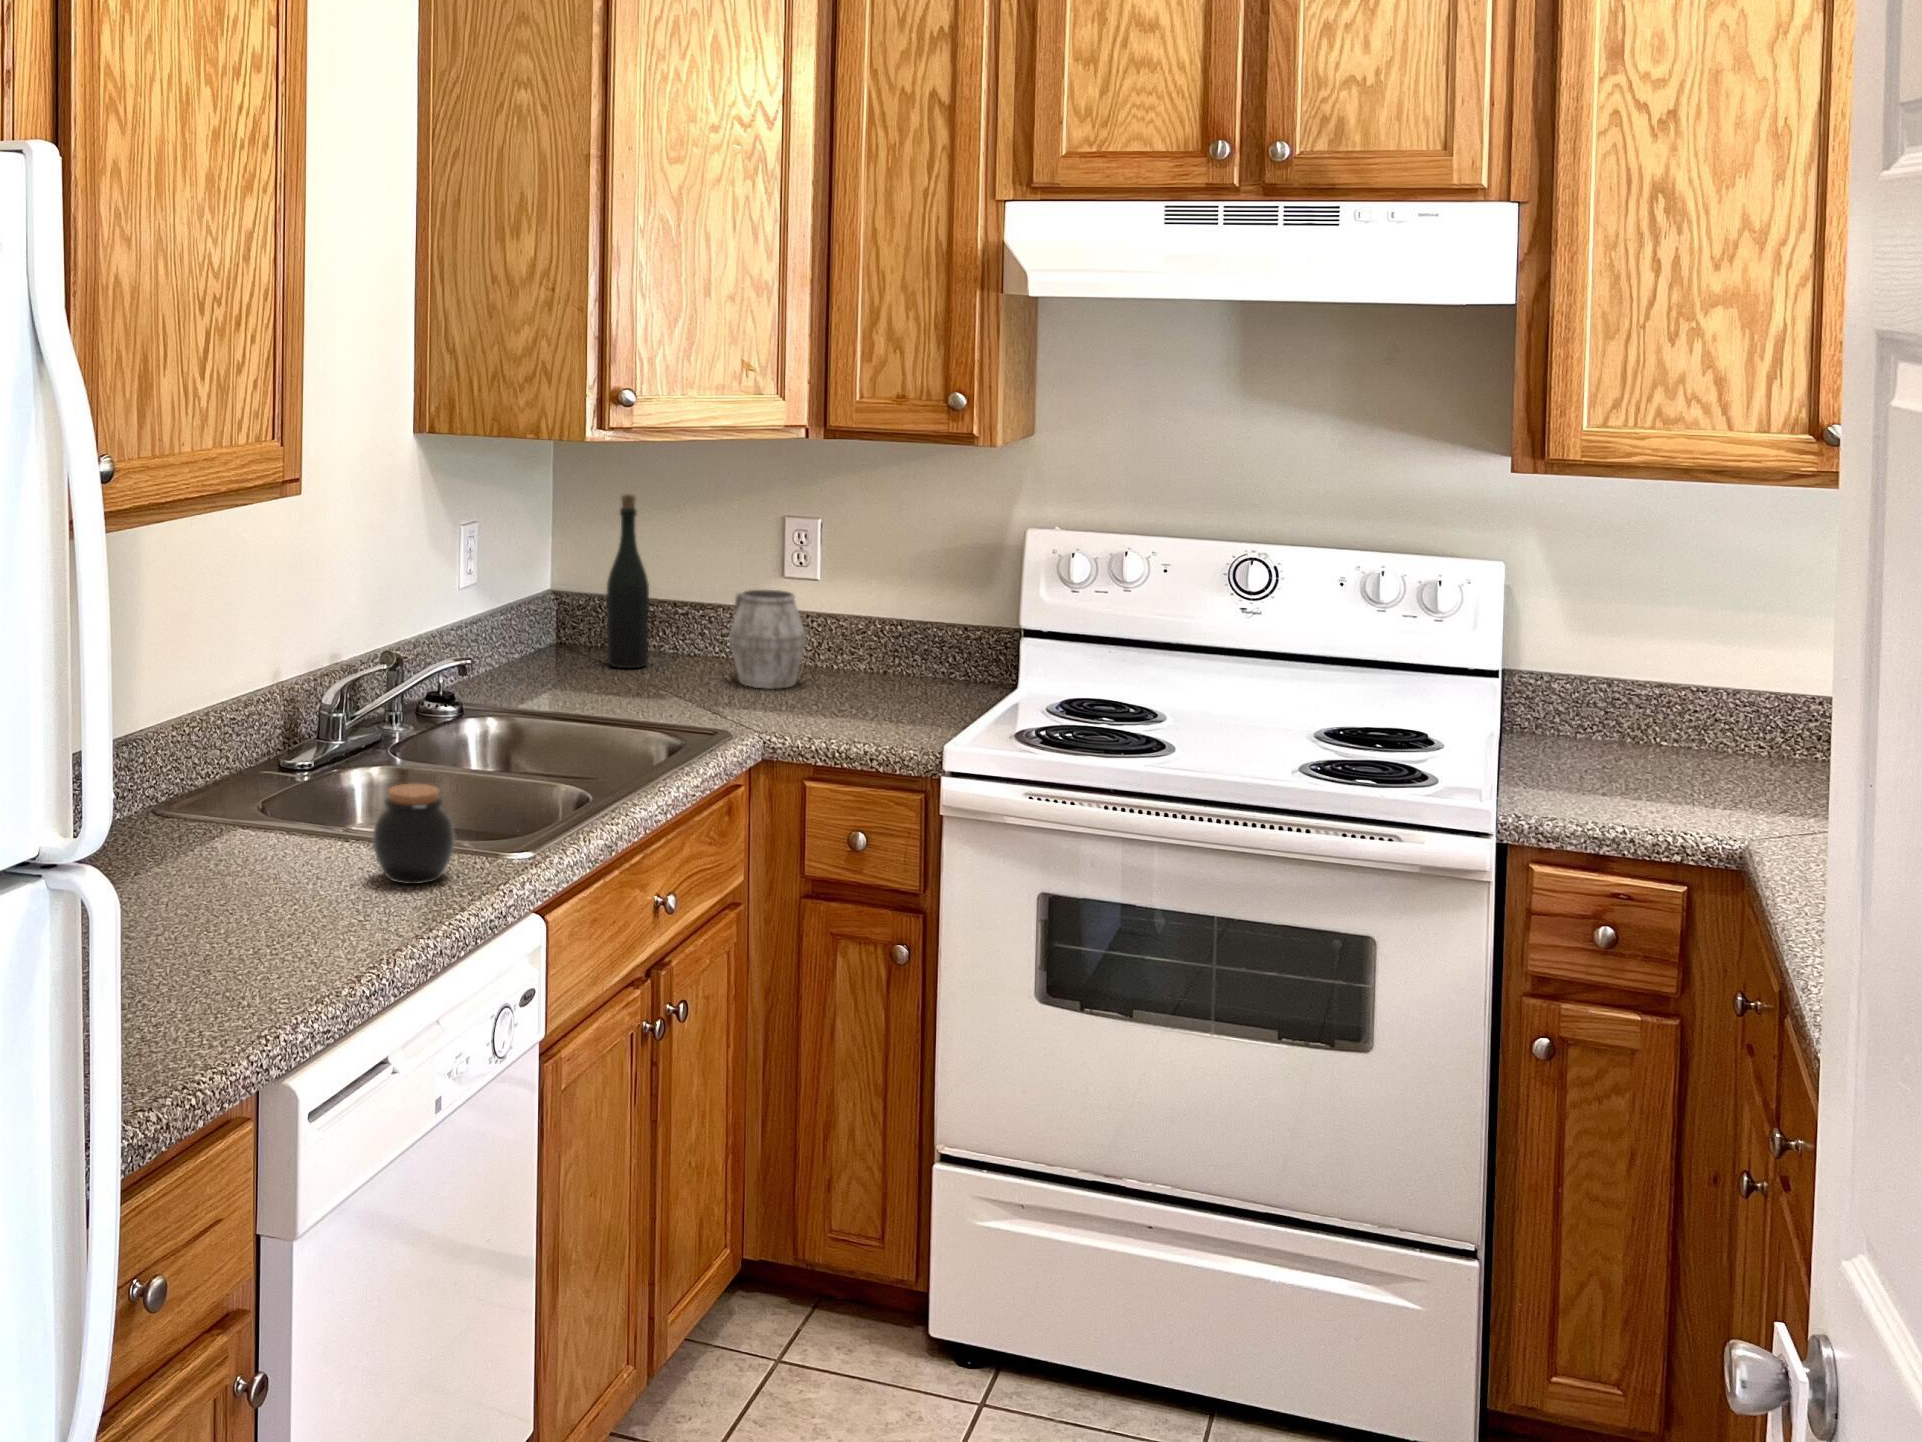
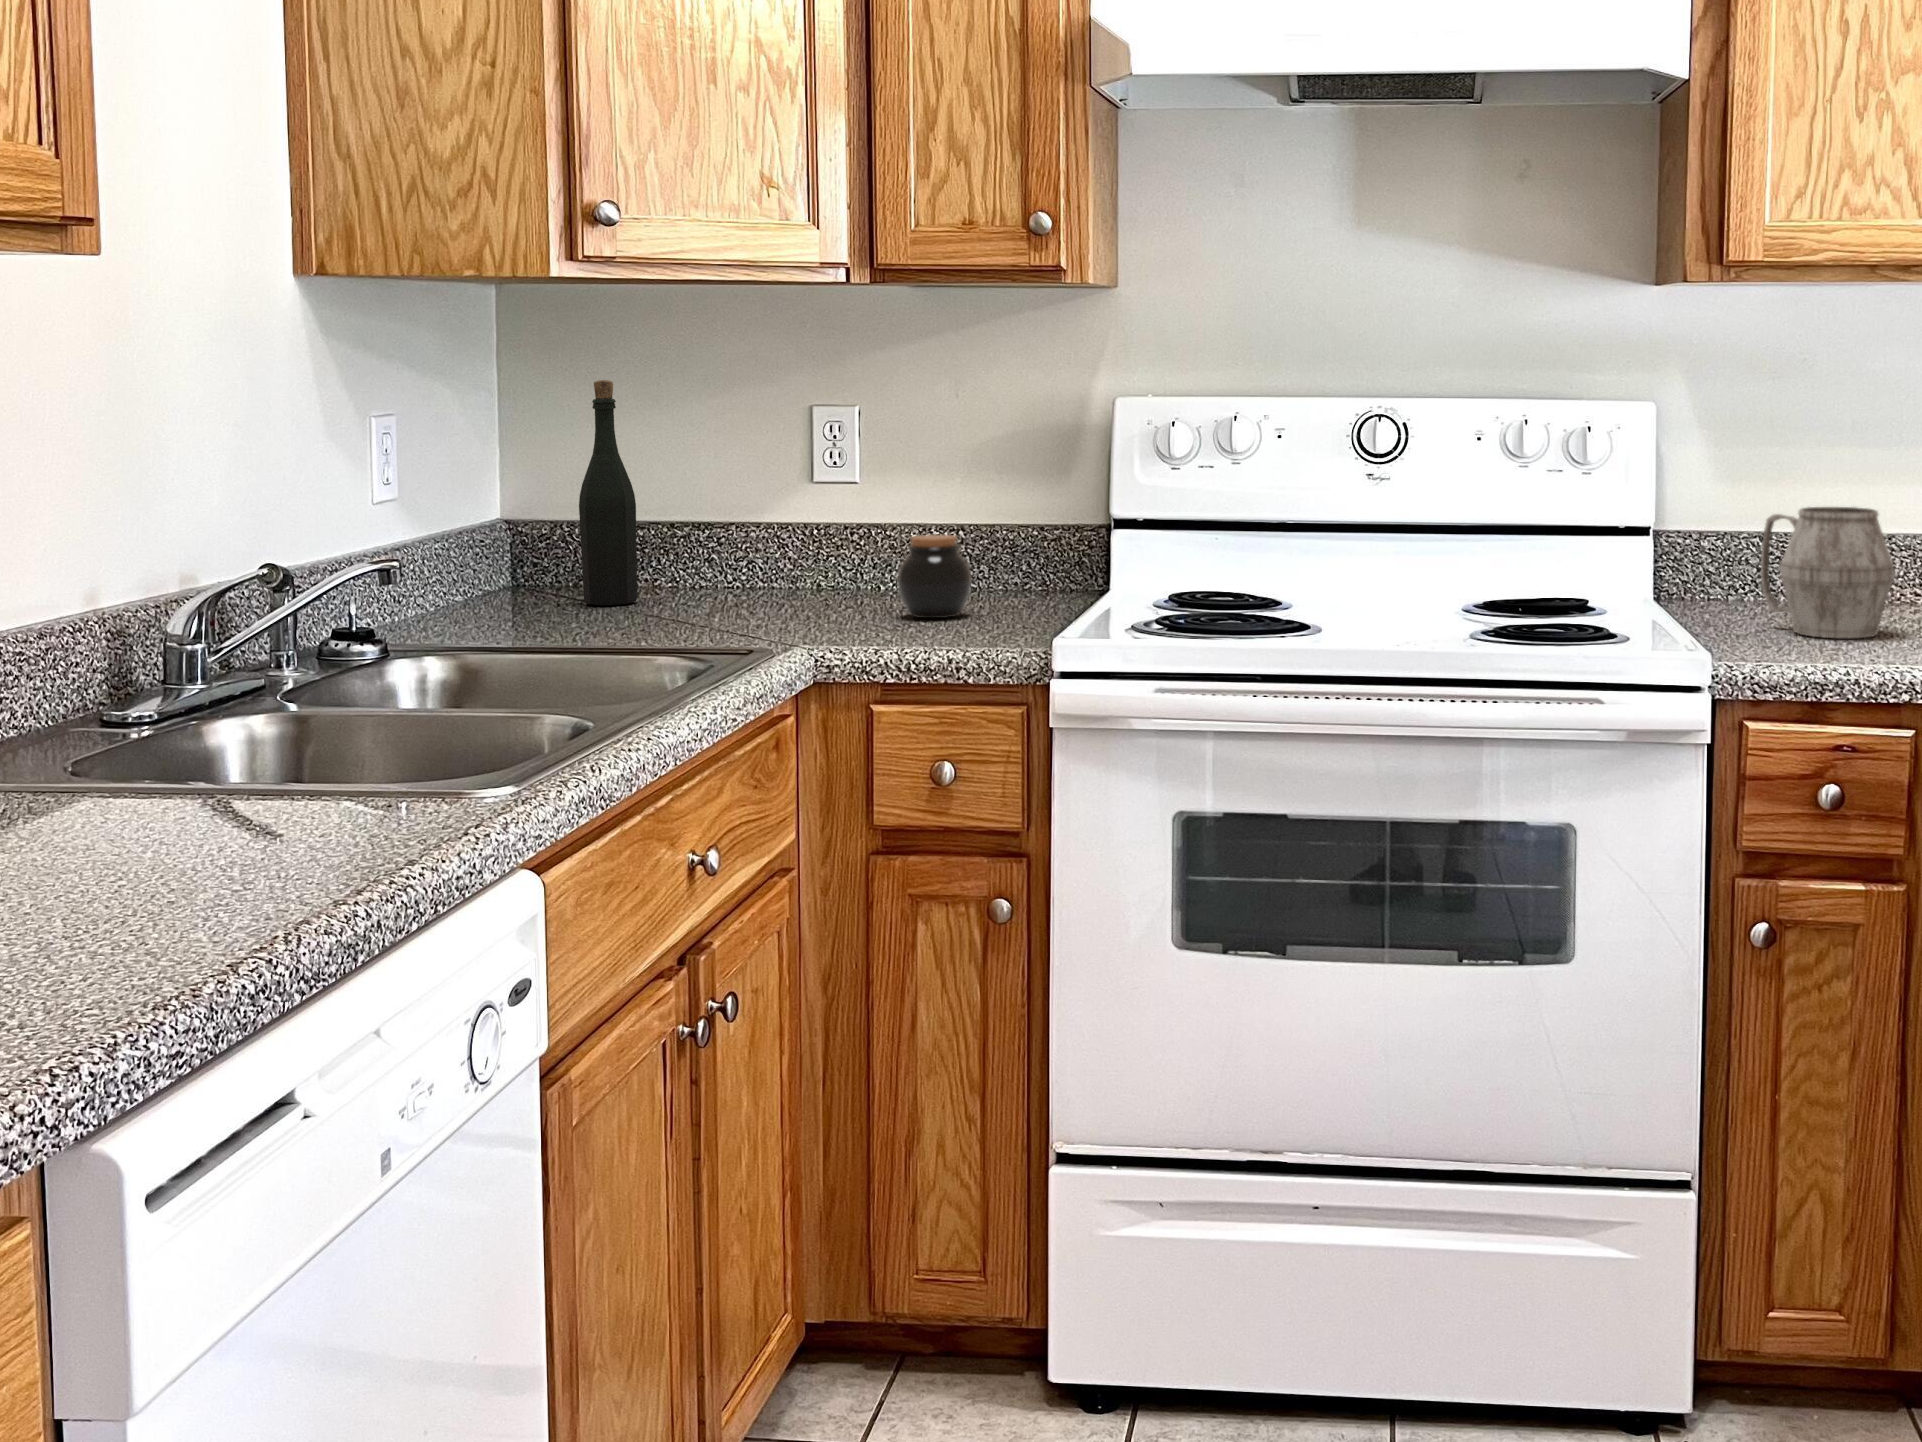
mug: present [729,590,806,689] -> present [1761,507,1895,638]
jar: present [373,784,455,884] -> present [898,535,972,618]

